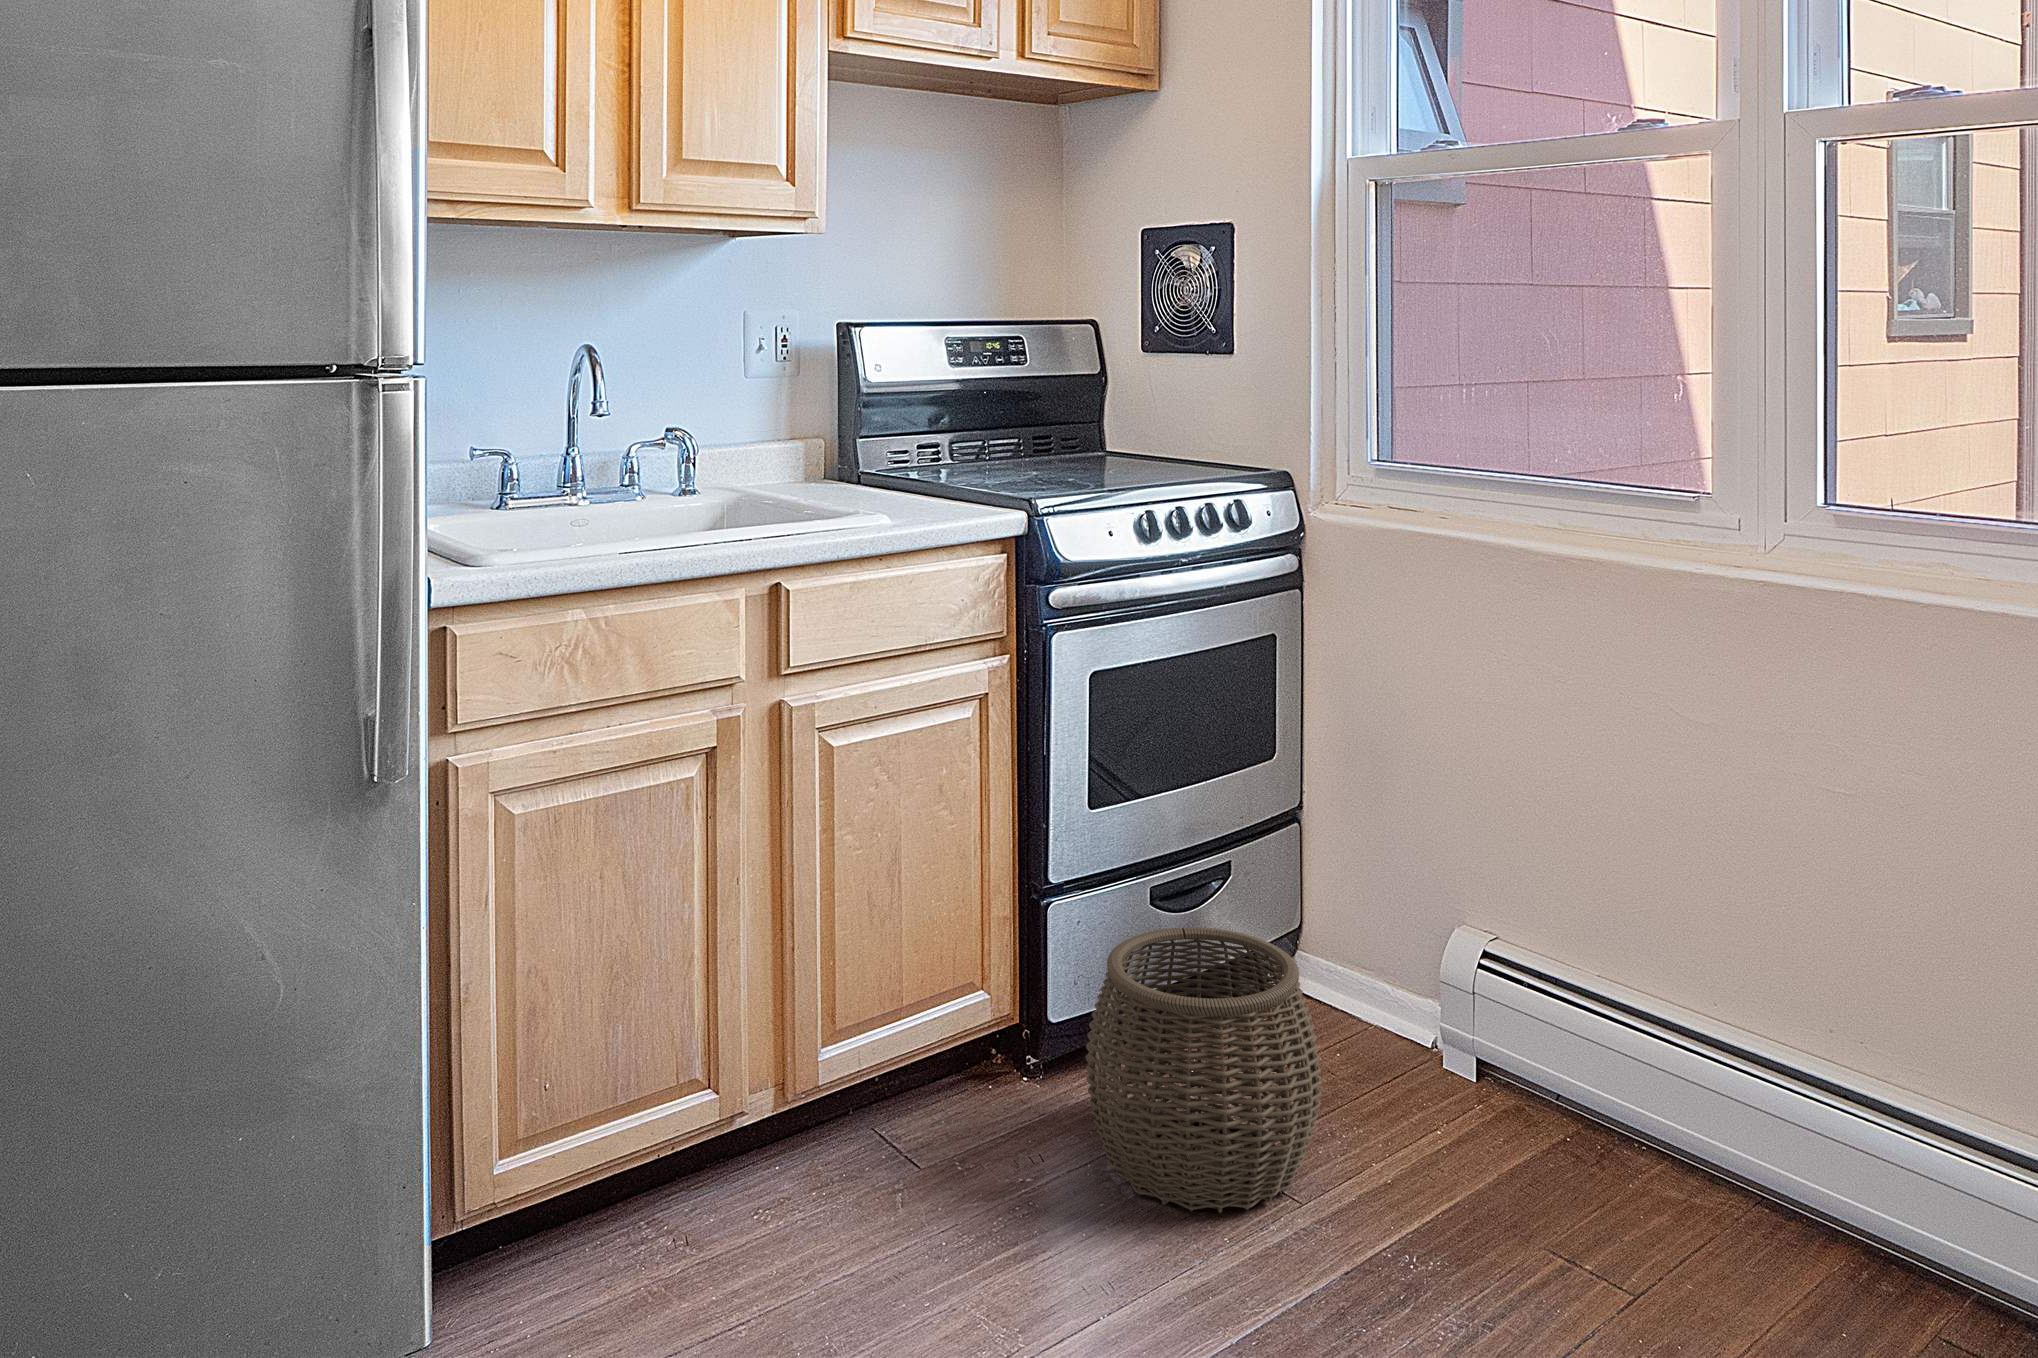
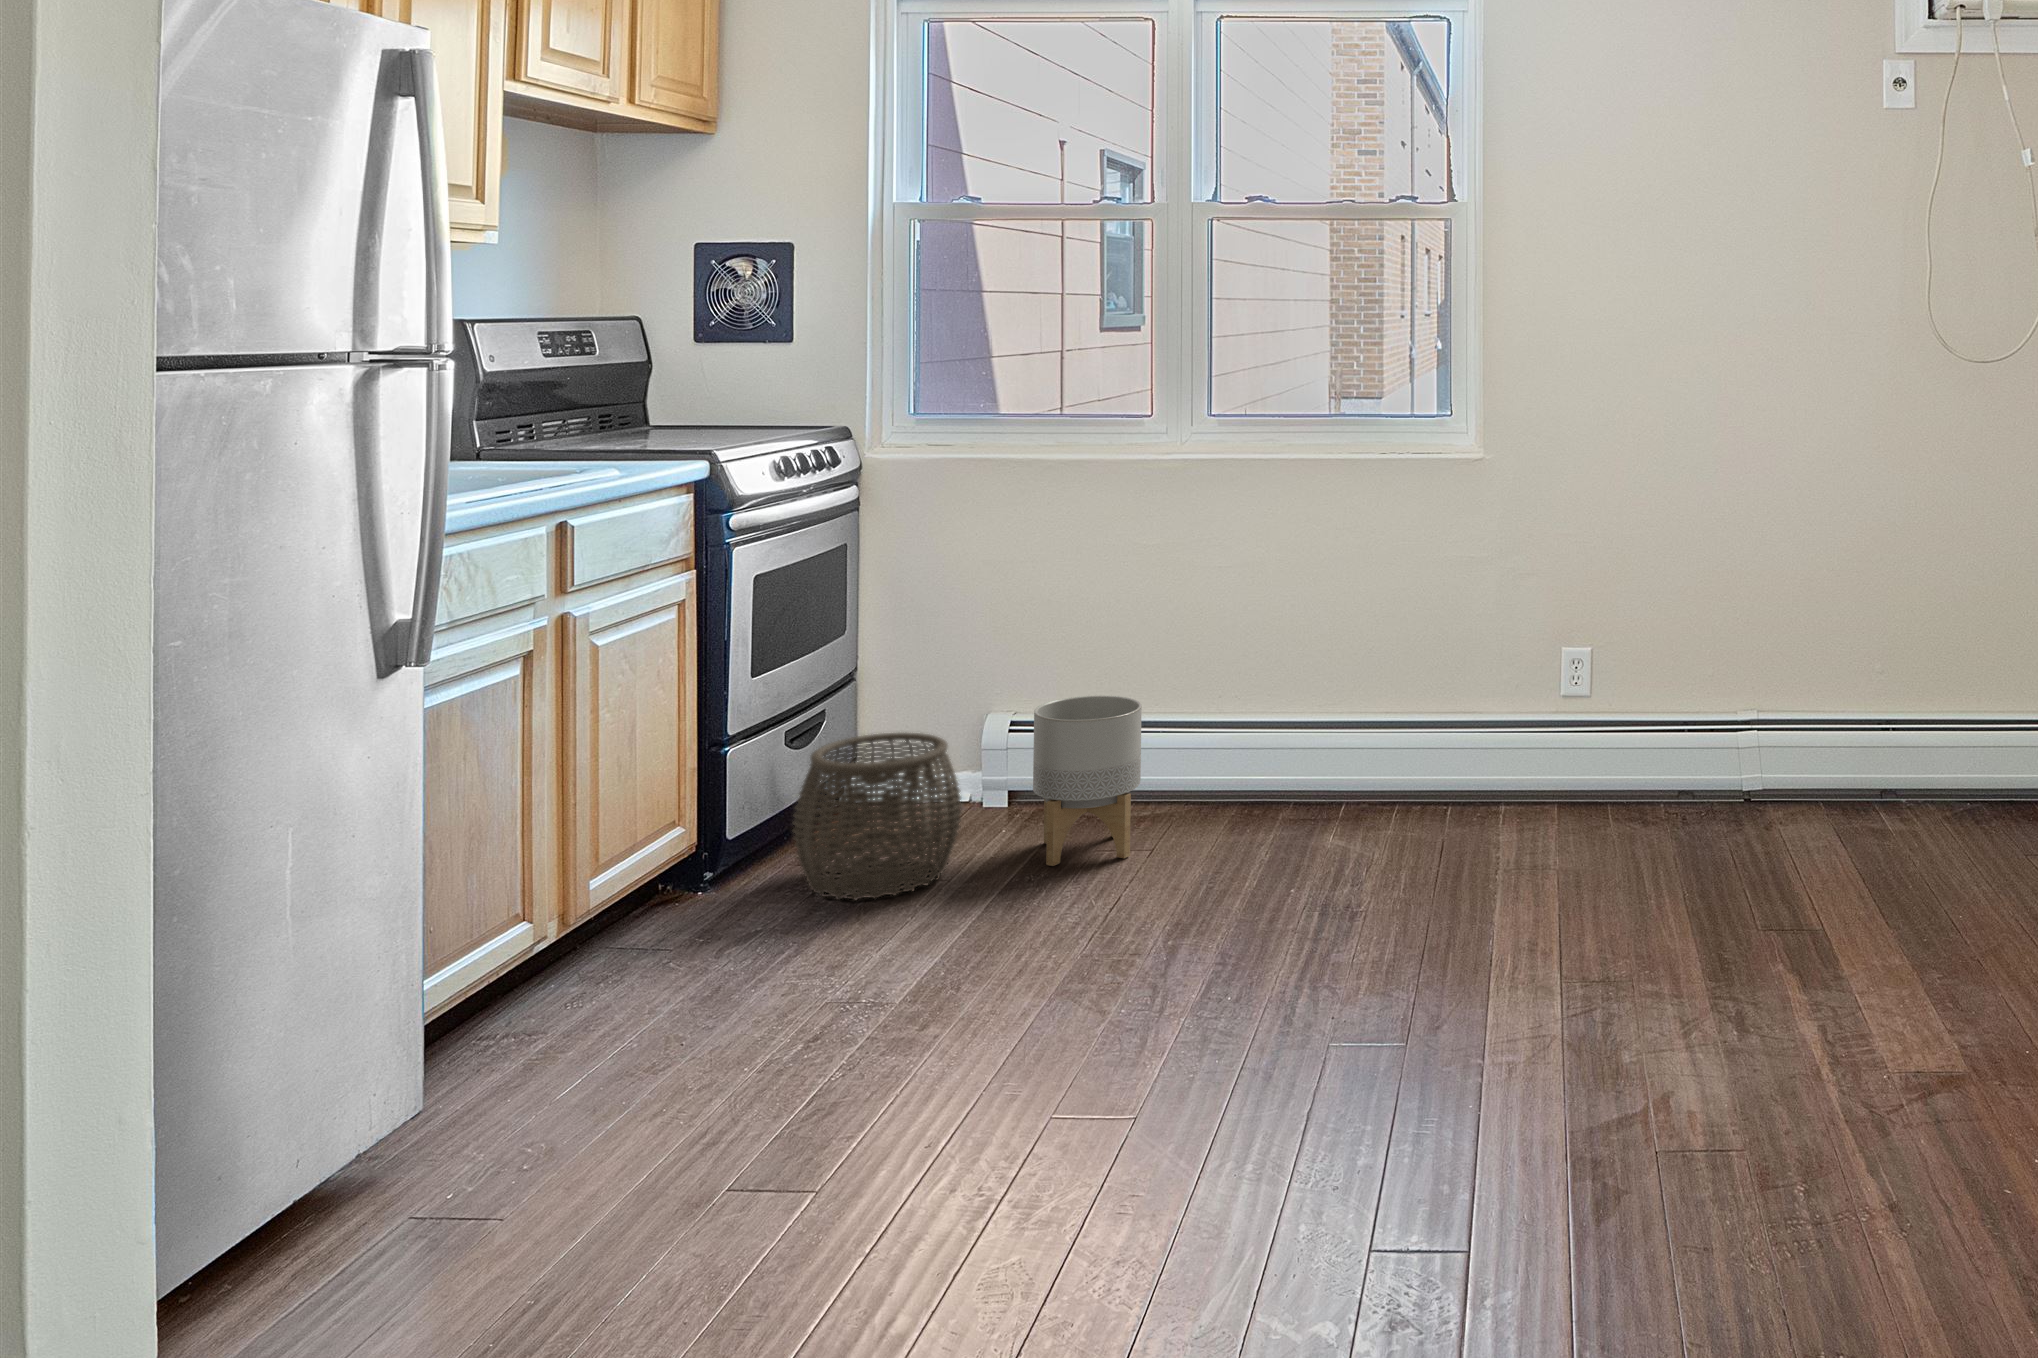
planter: none [1431,952,1624,1297] -> present [1033,695,1142,866]

